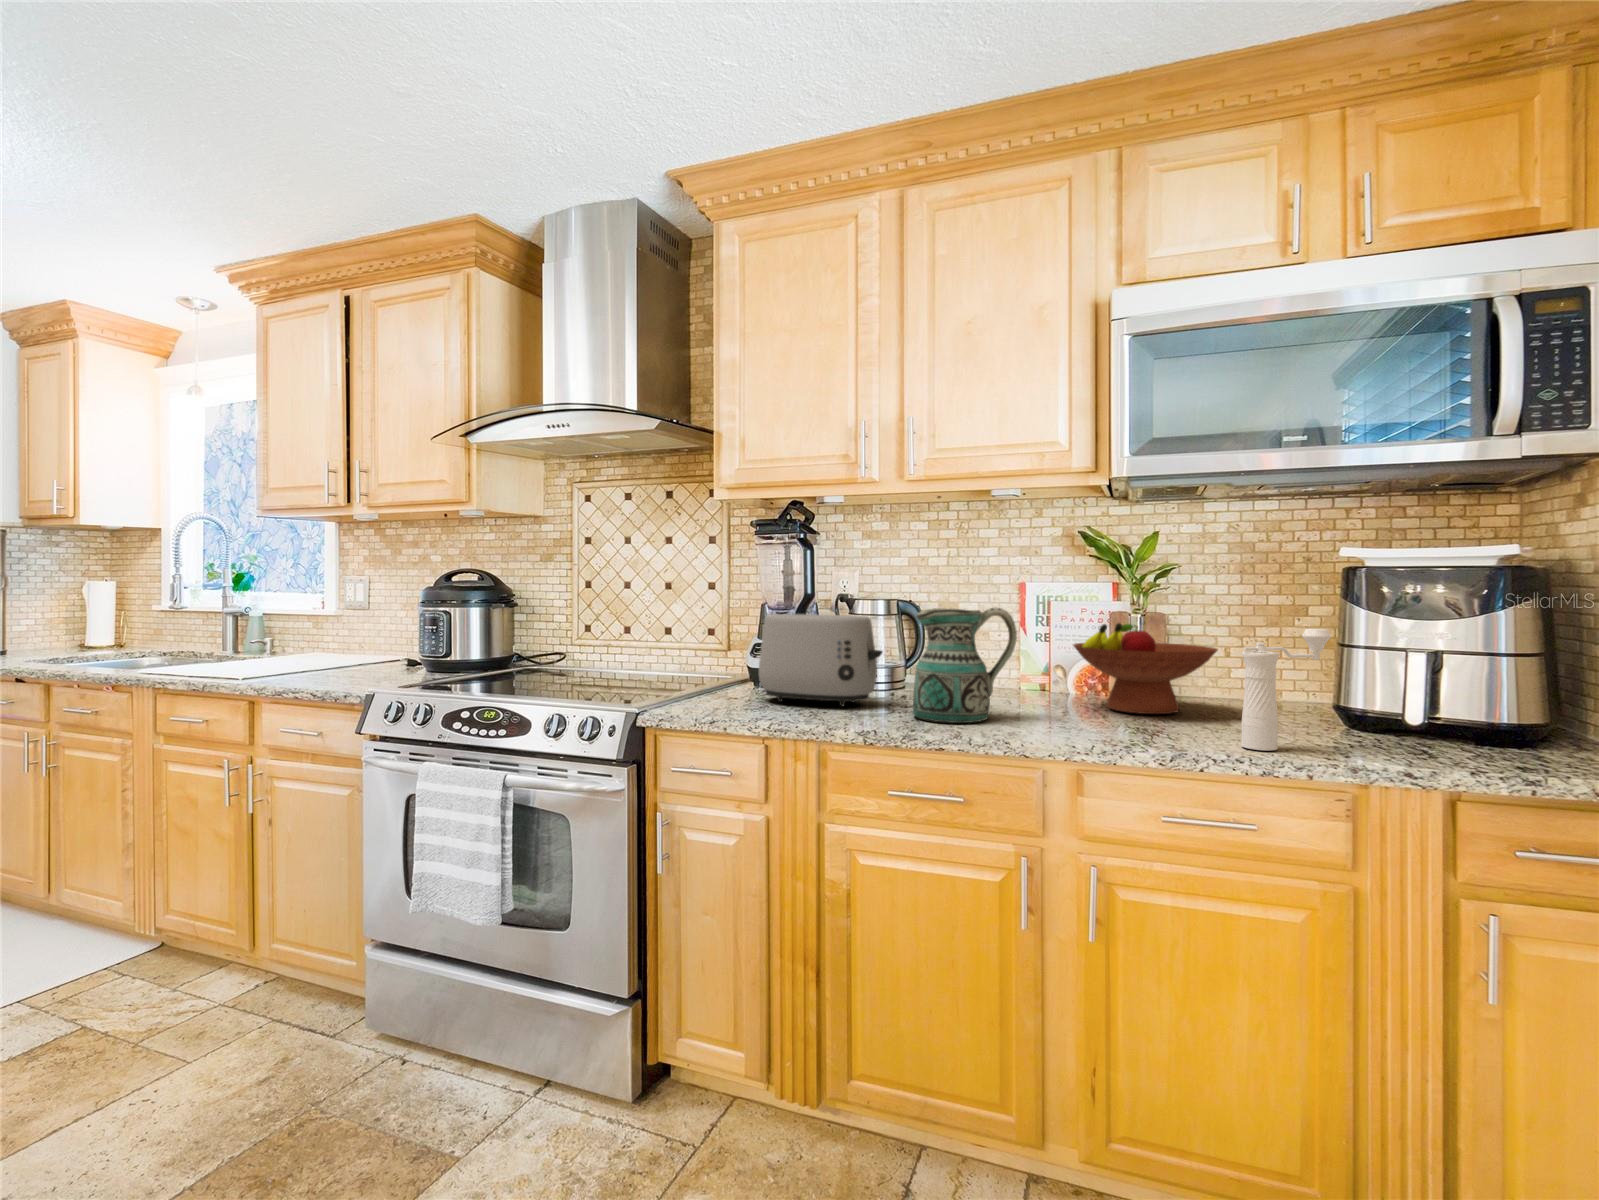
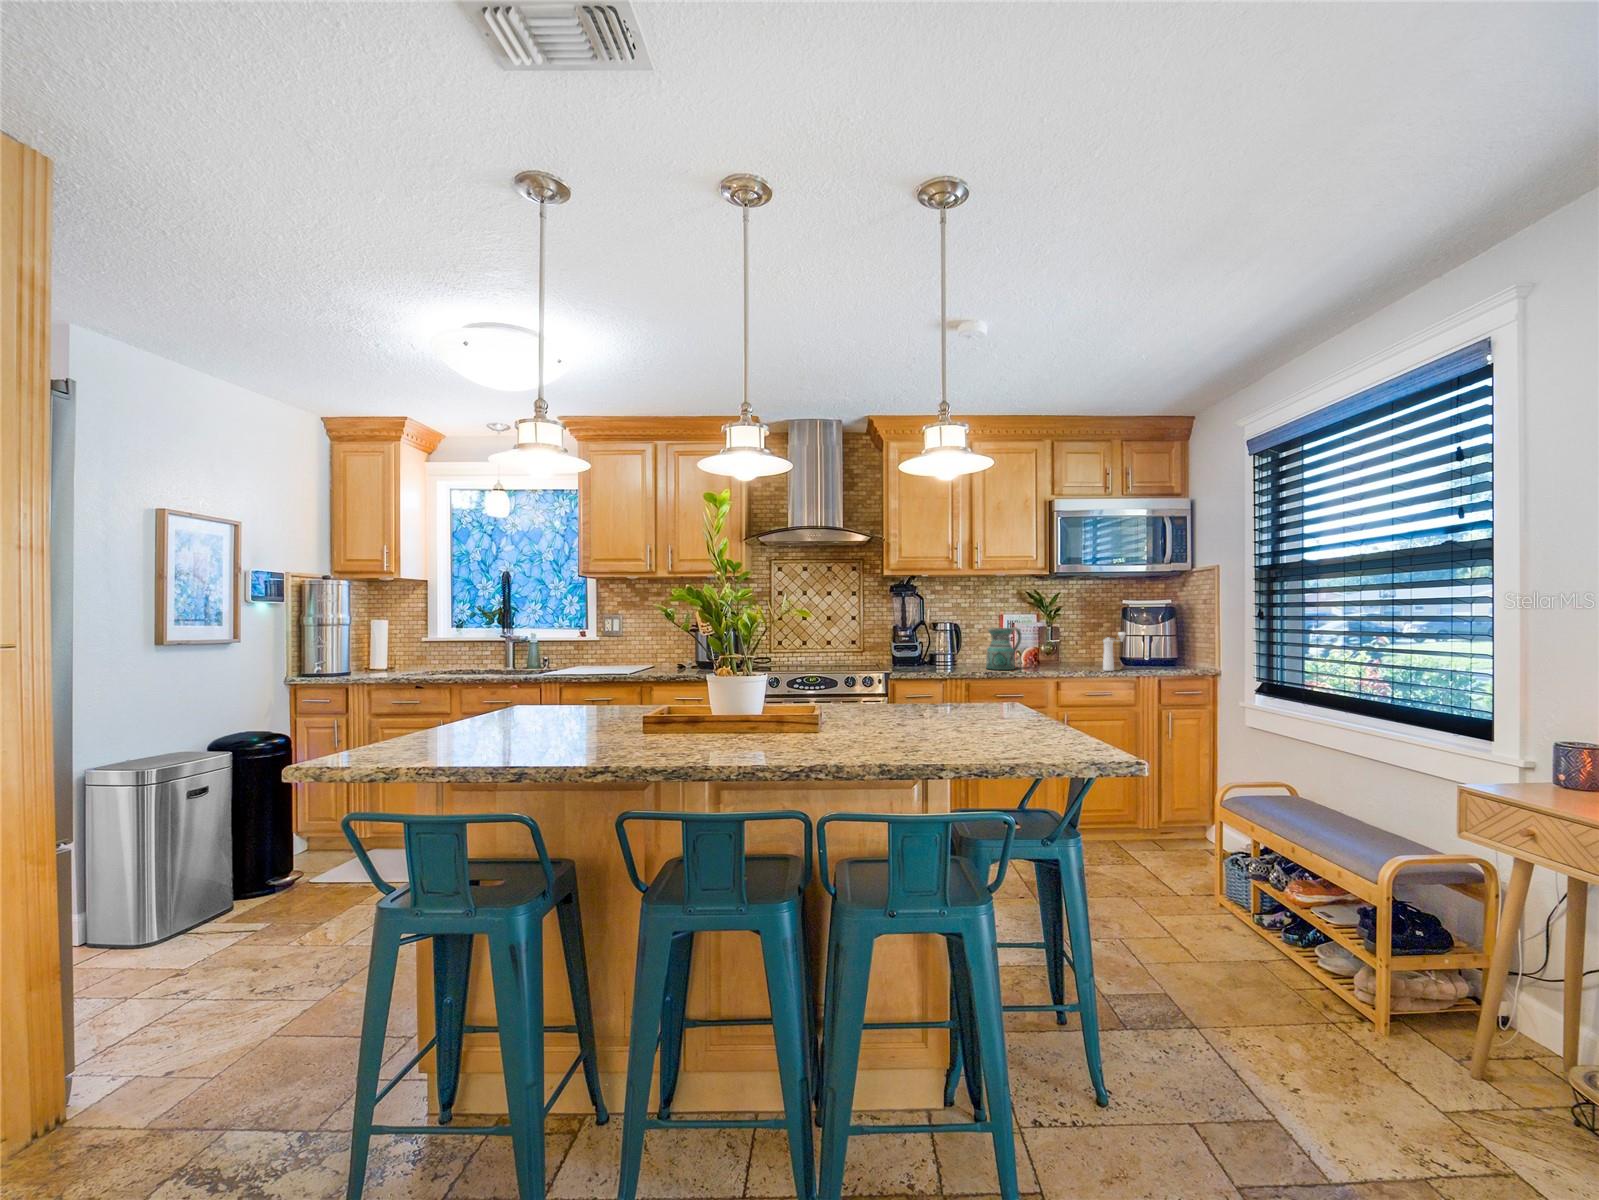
toaster: present [759,614,883,706] -> none [912,631,967,668]
fruit bowl: present [1073,623,1218,714] -> none [1030,631,1083,665]

